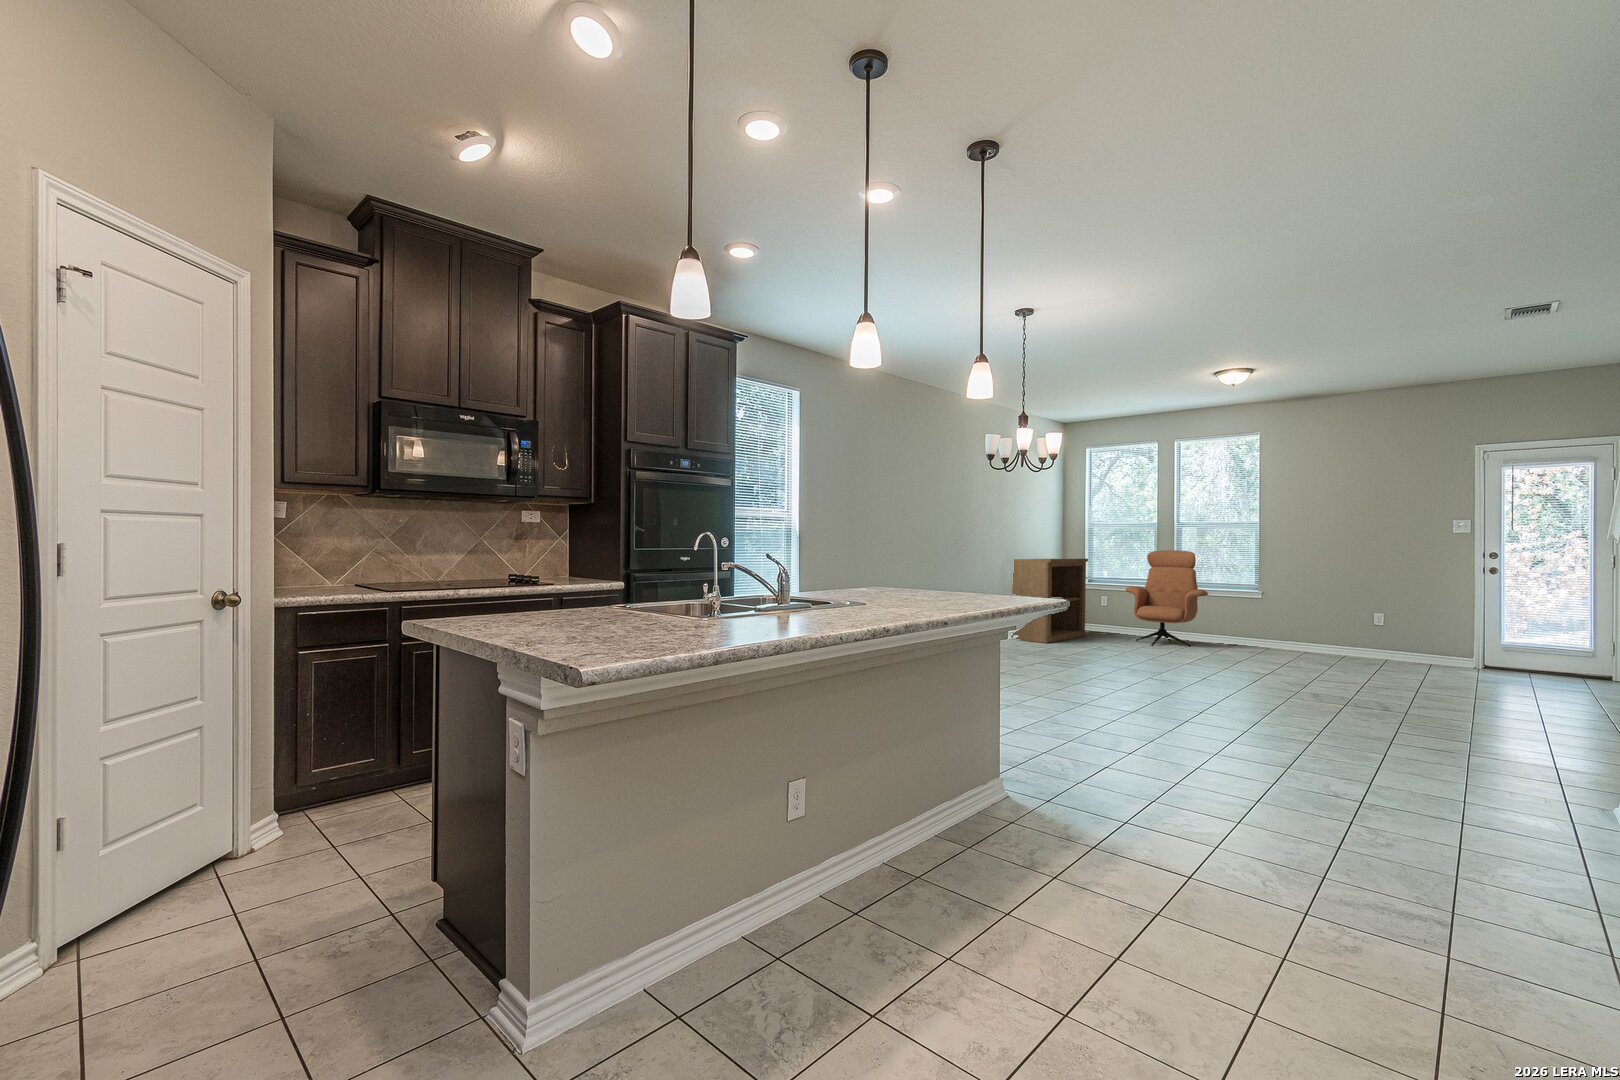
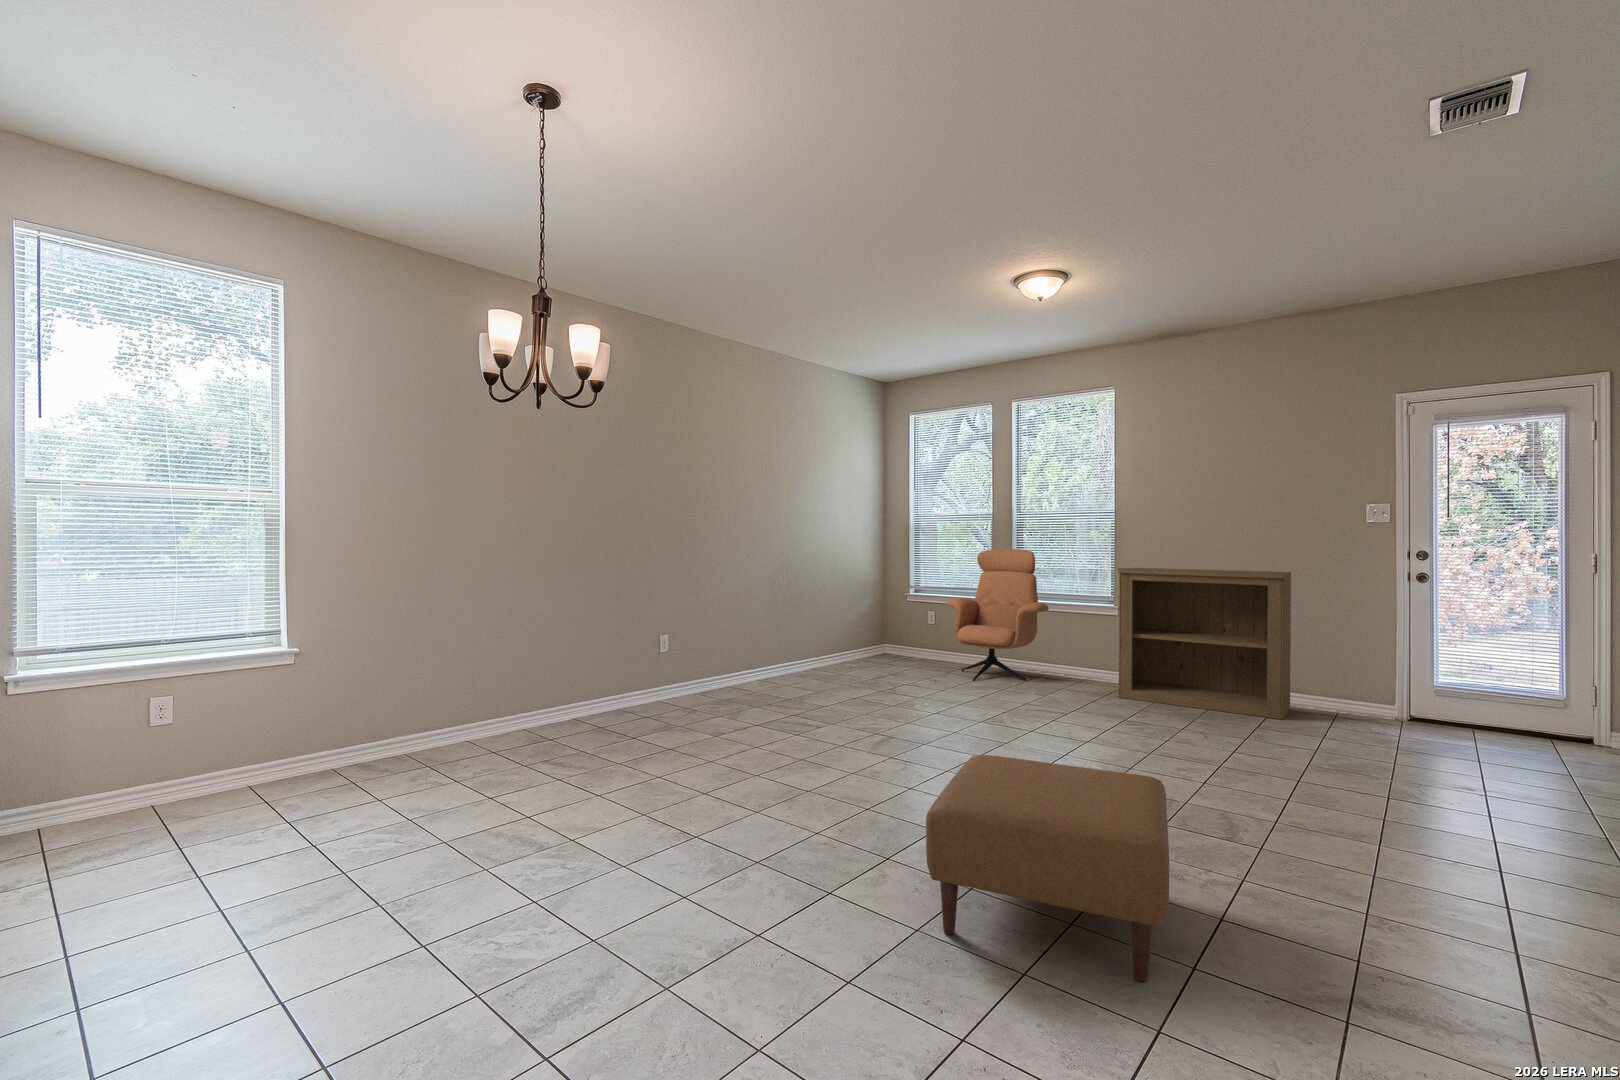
bookshelf: present [1011,559,1088,643] -> present [1118,568,1291,719]
ottoman: none [1235,655,1369,742] -> present [926,755,1169,981]

